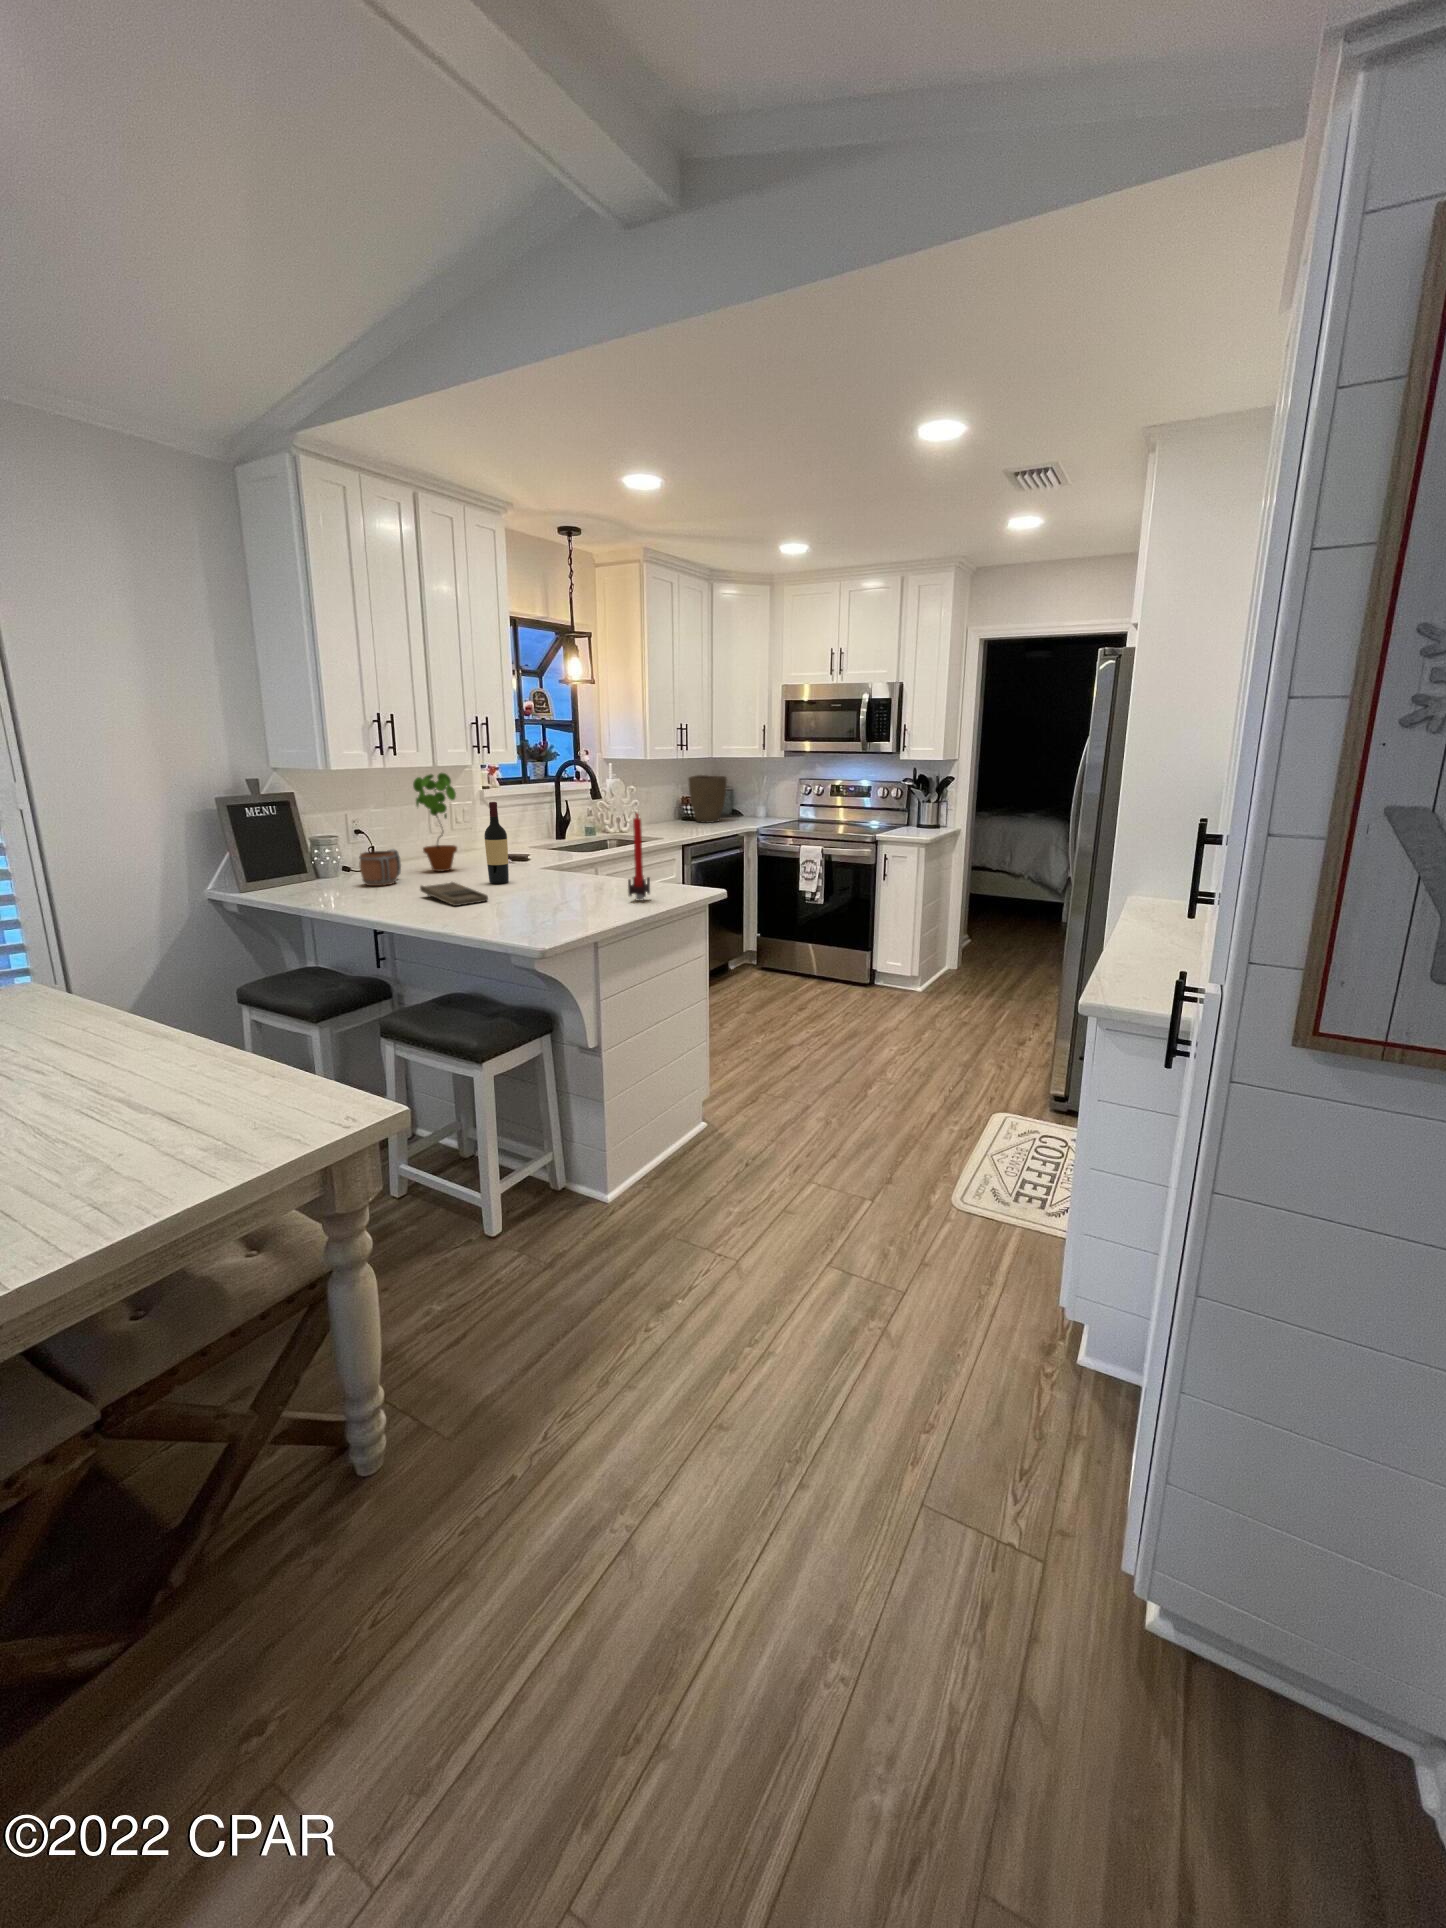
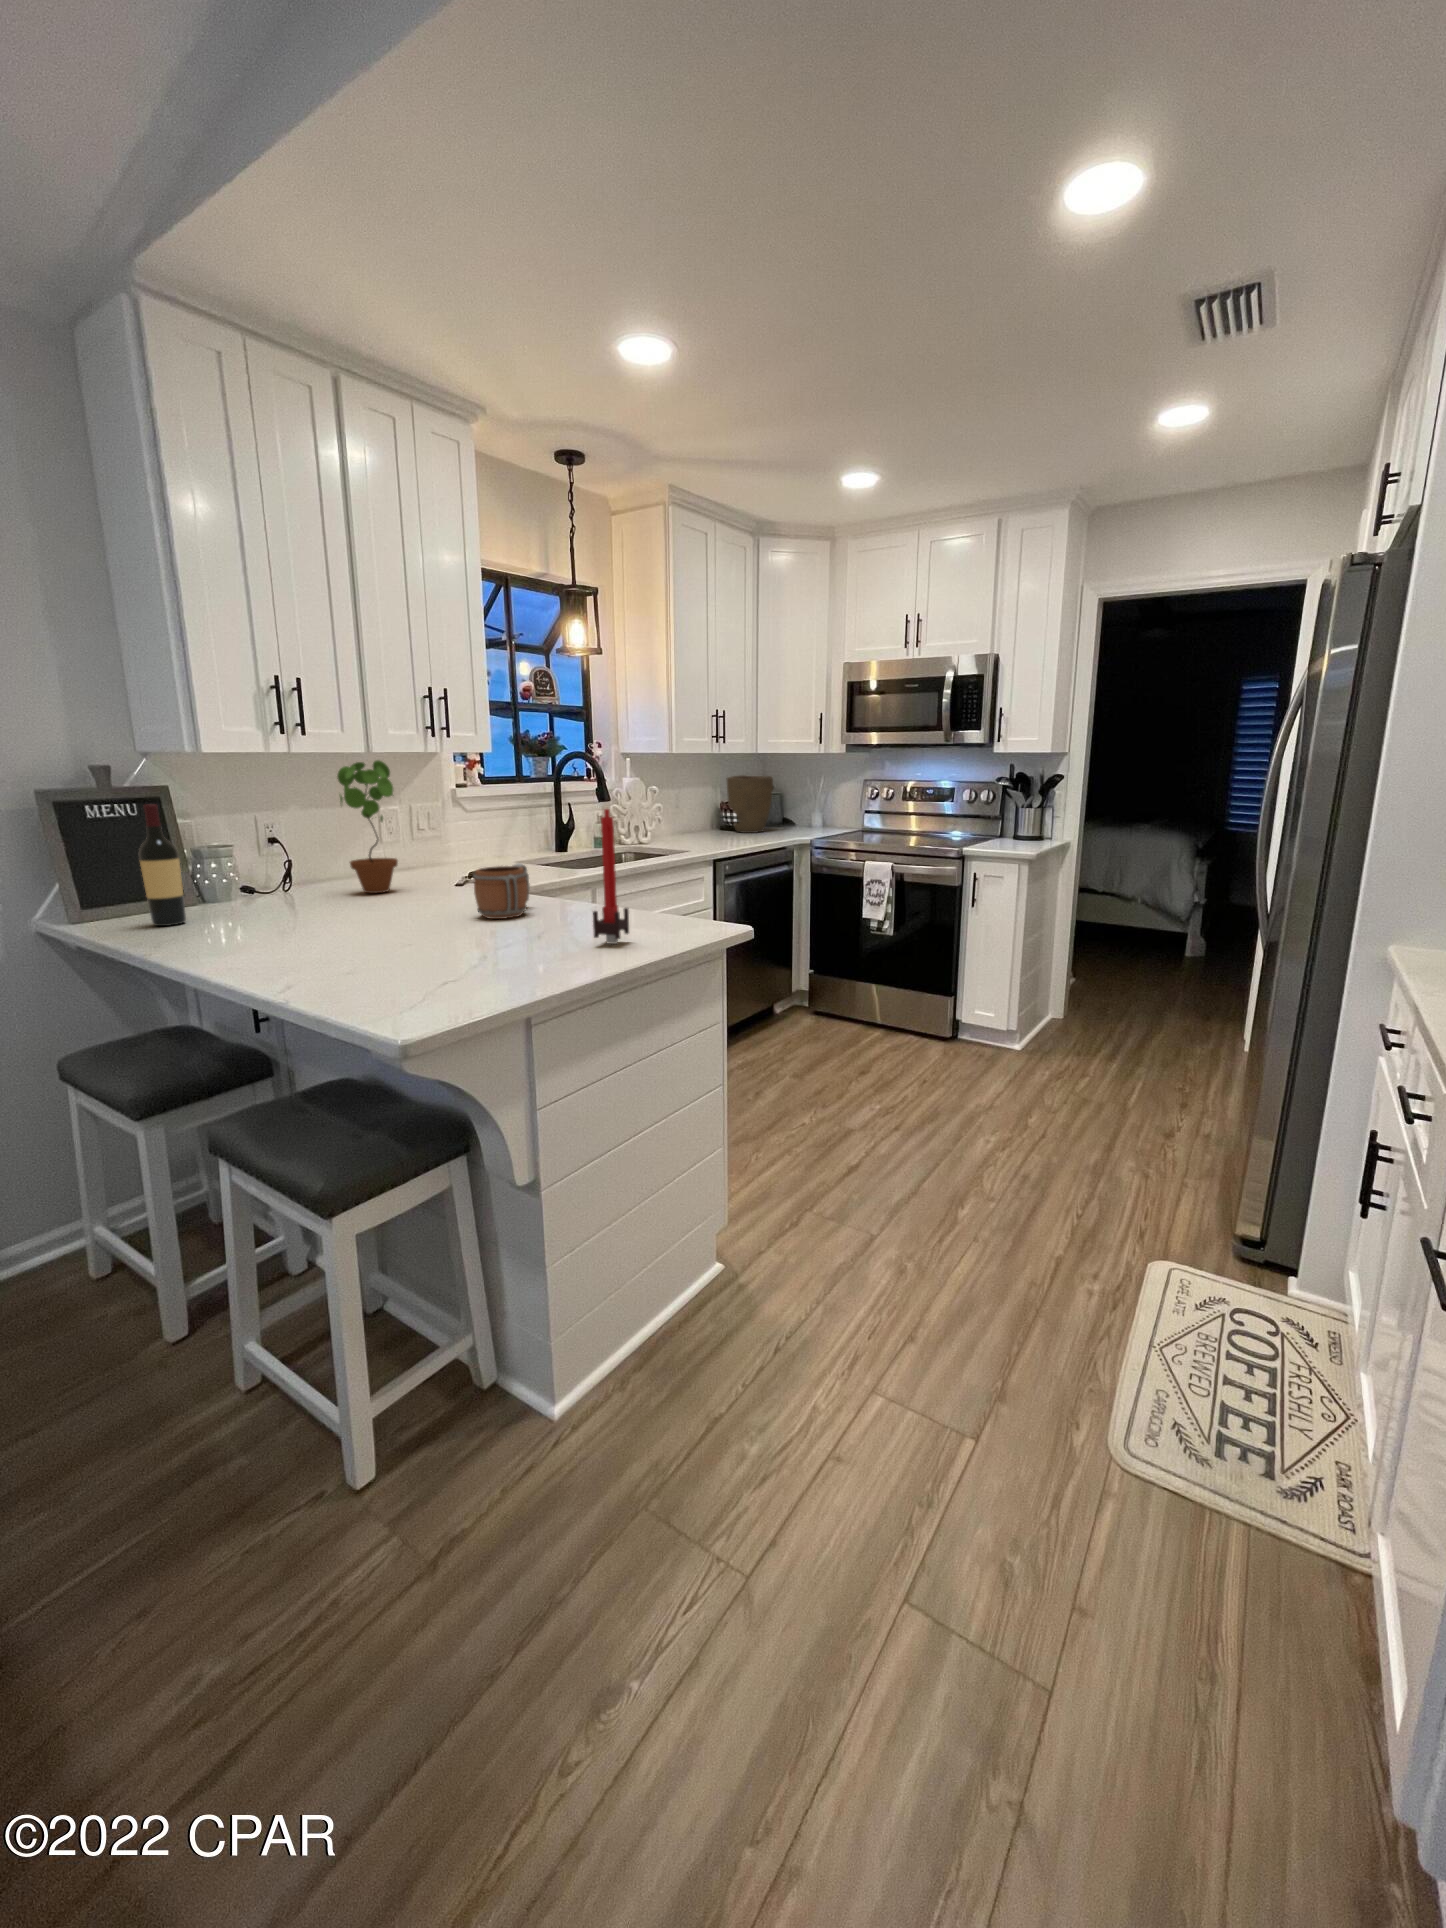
wine bottle: present [484,802,509,884] -> present [139,804,186,926]
mug: present [359,849,401,886] -> present [474,863,530,919]
tray: present [420,882,488,906] -> none [302,910,389,949]

